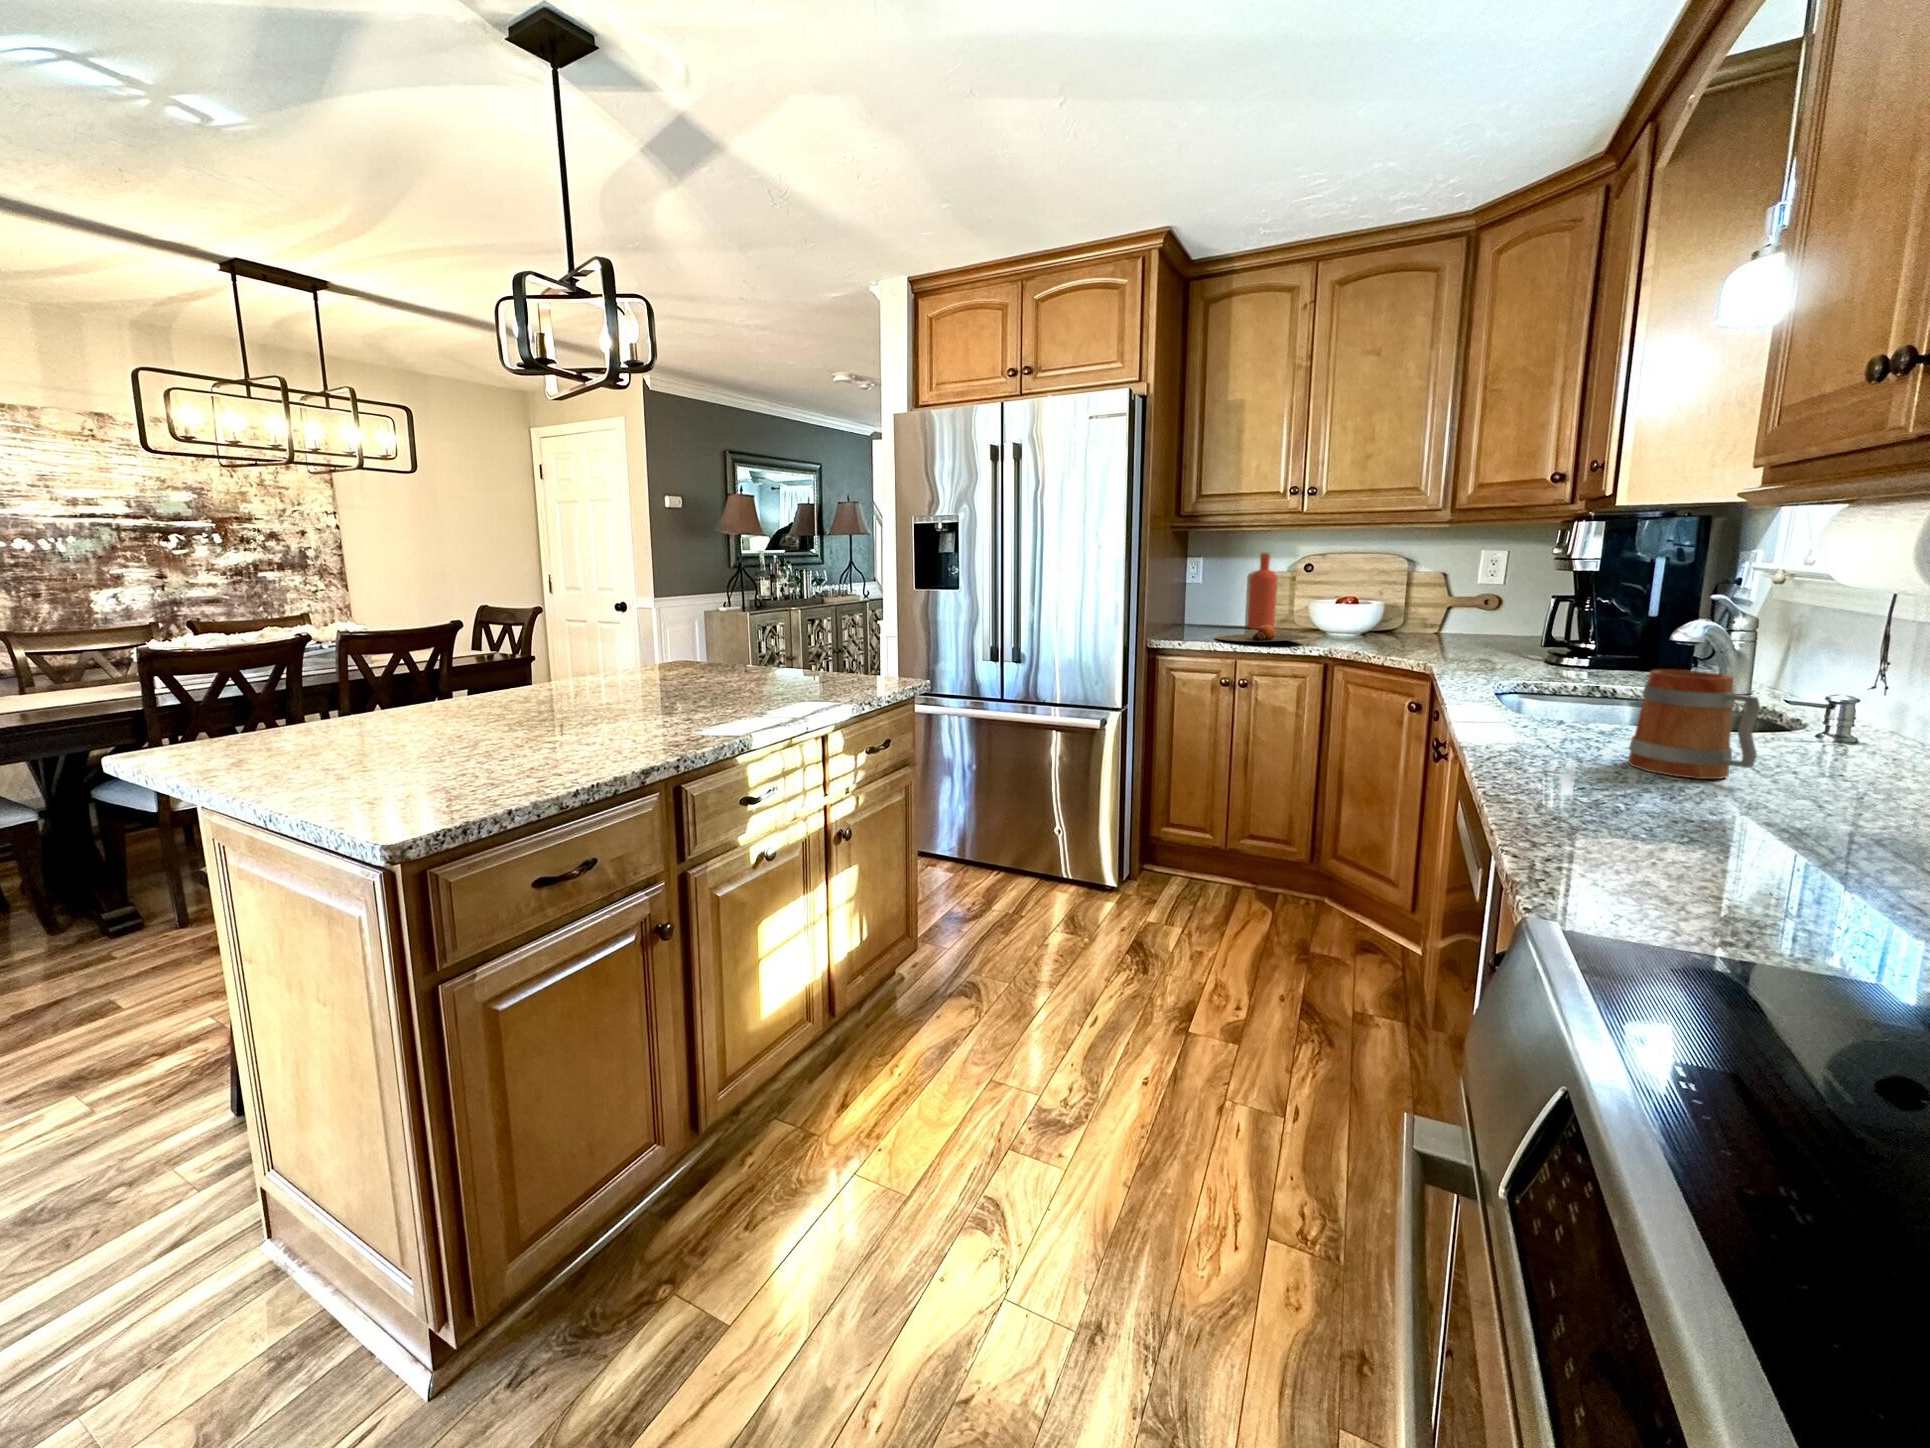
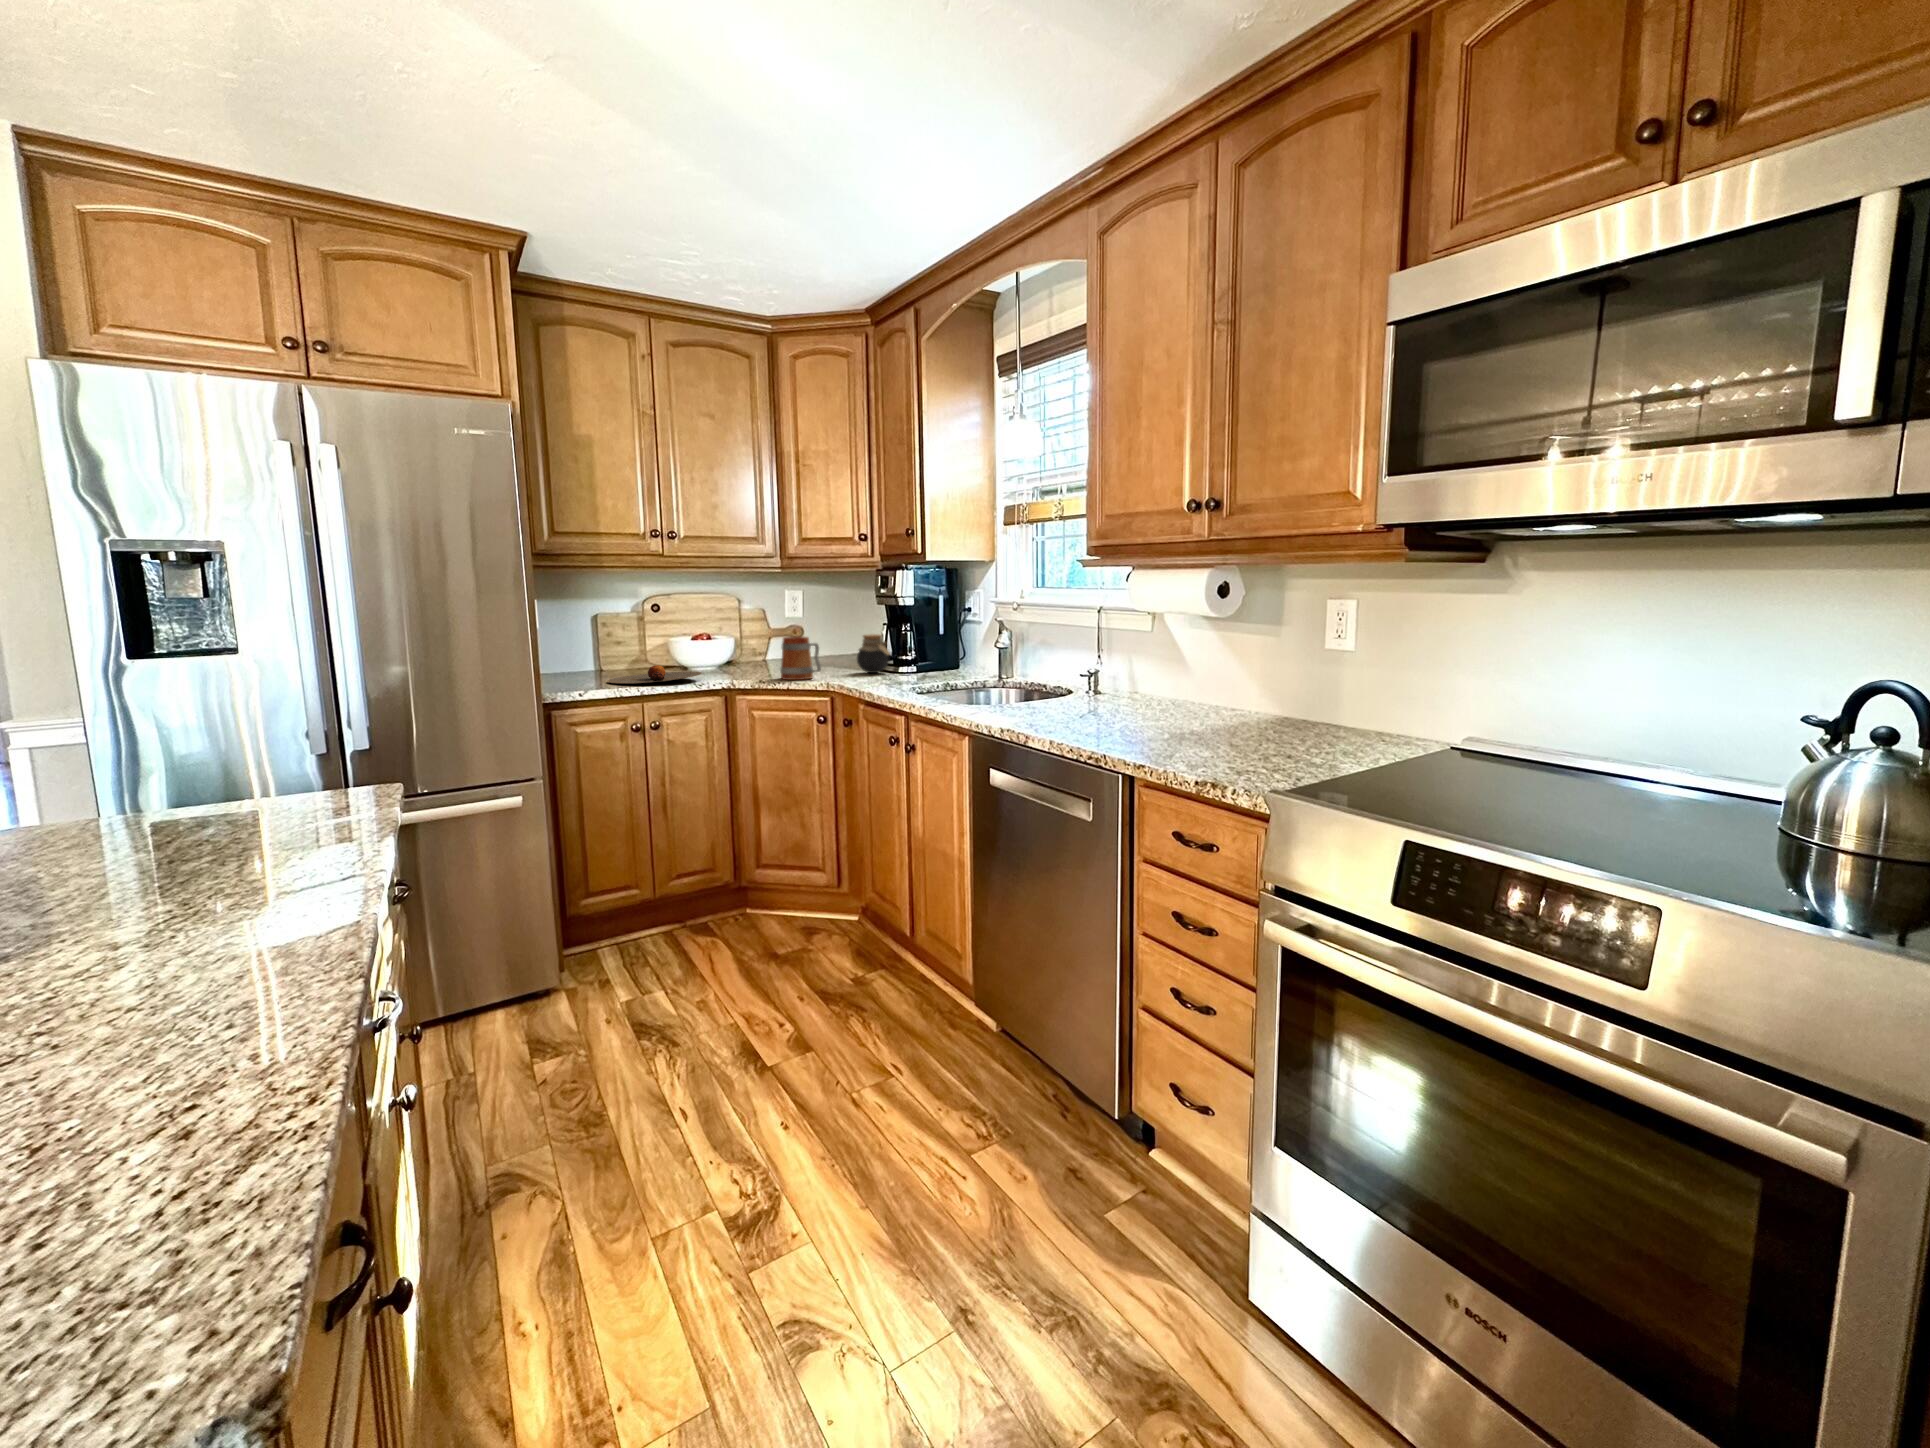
bottle: present [1247,553,1278,629] -> none [593,591,625,671]
jar: none [1526,612,1585,664] -> present [857,634,890,673]
mug: present [1628,670,1760,779] -> present [780,636,821,680]

